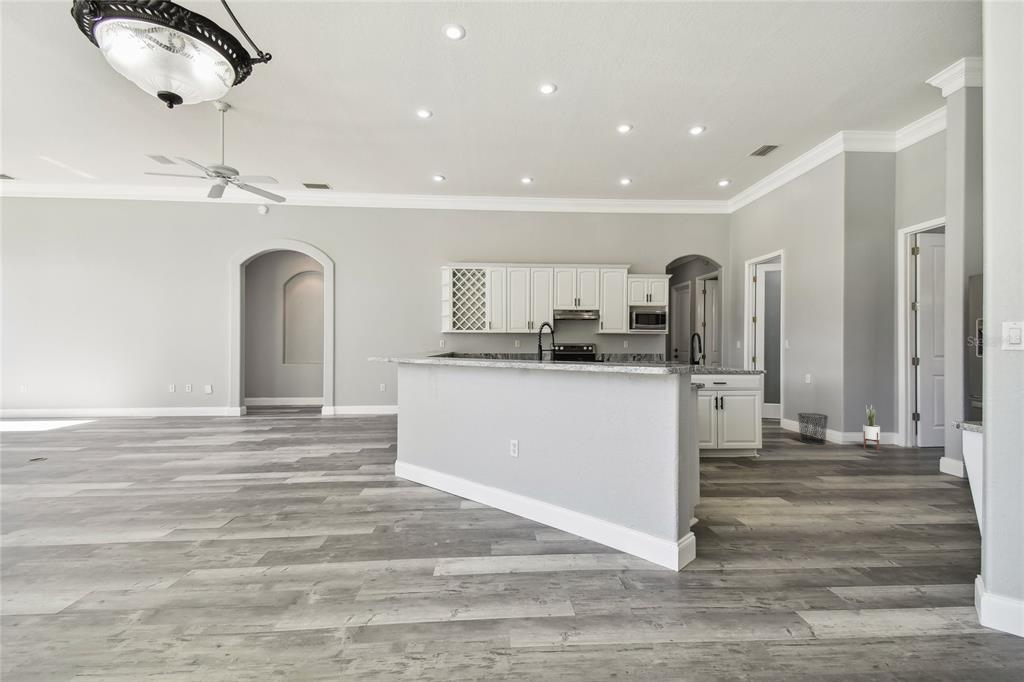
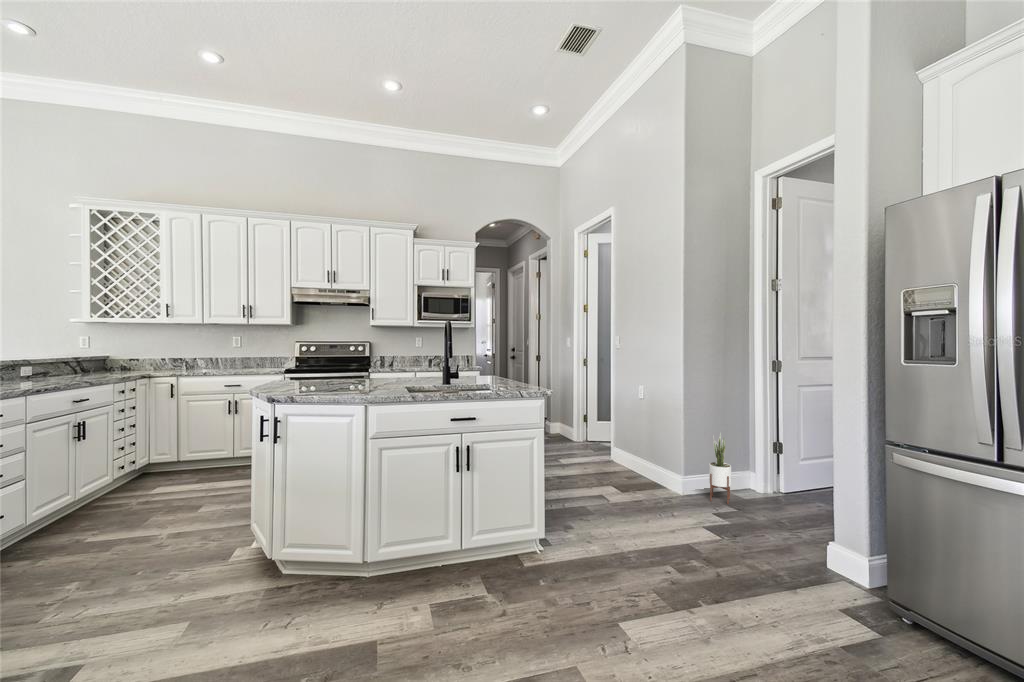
waste bin: present [798,413,828,445] -> none [624,445,665,496]

